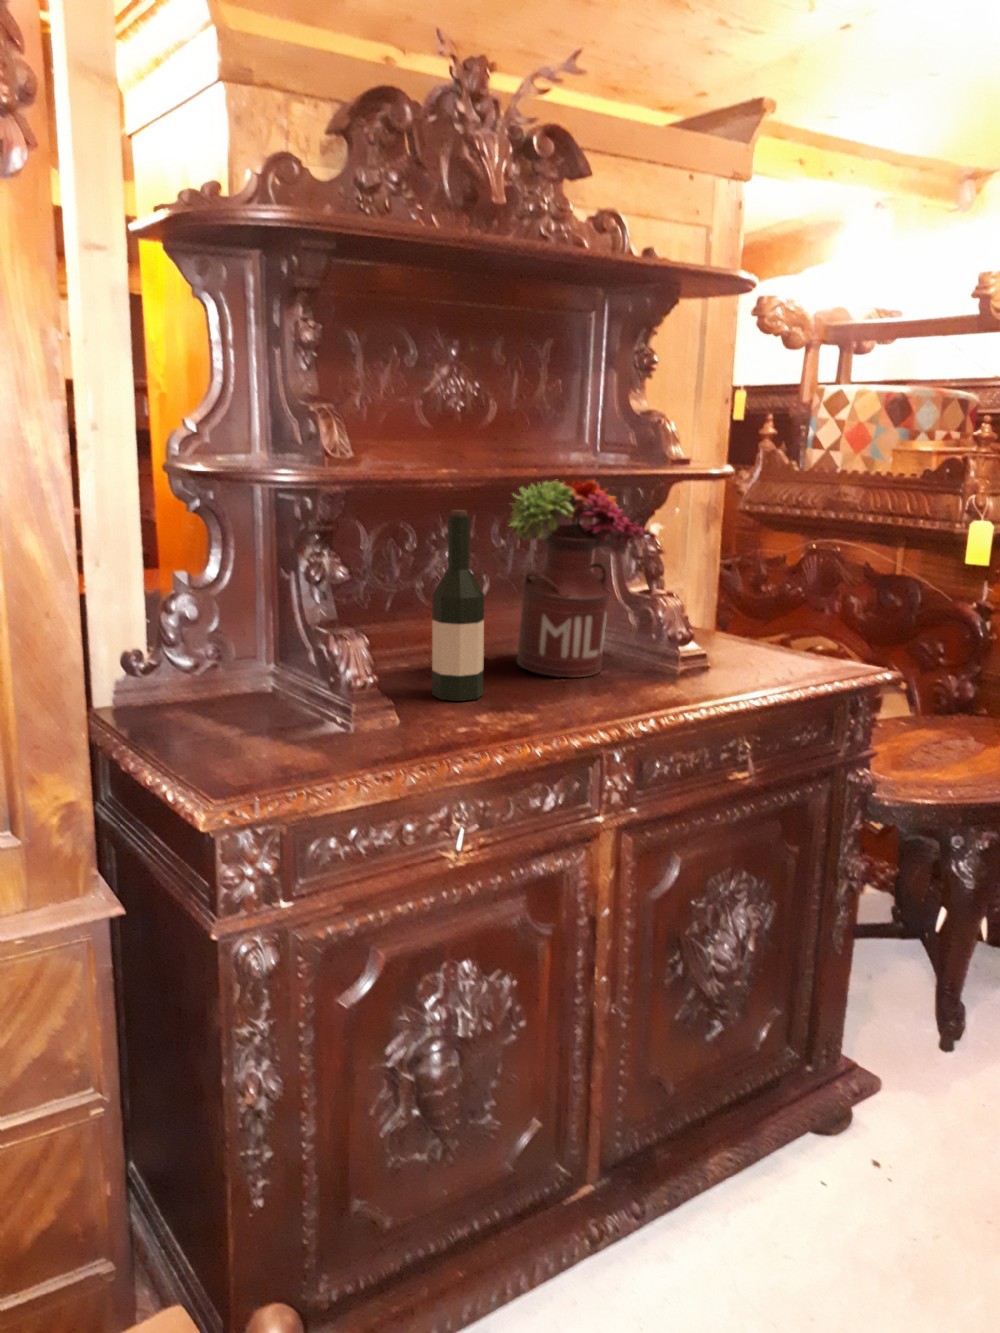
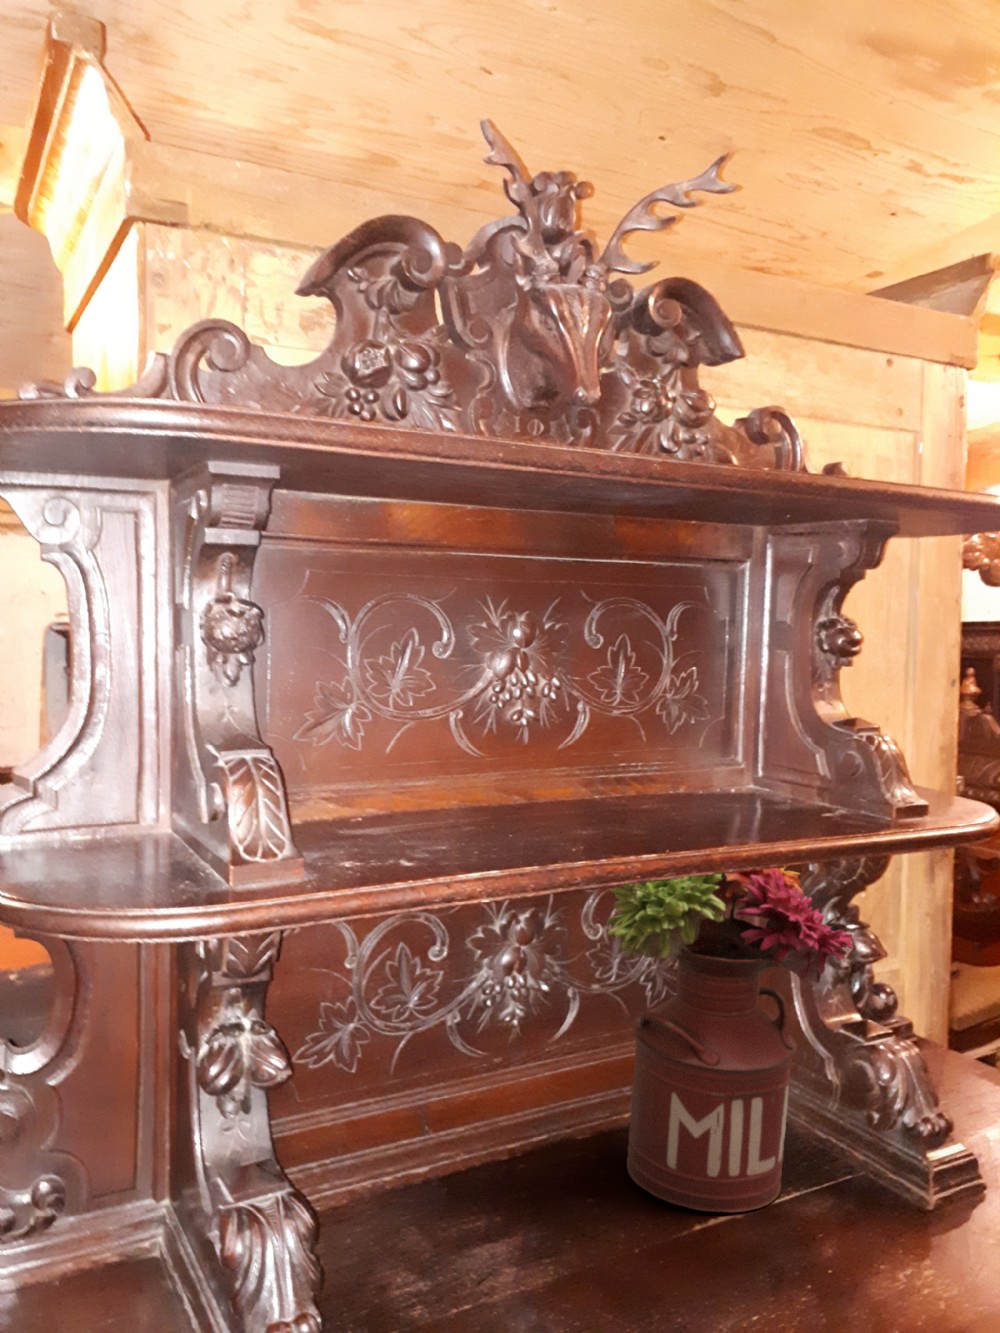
wine bottle: present [432,510,484,701] -> none [463,919,561,1293]

